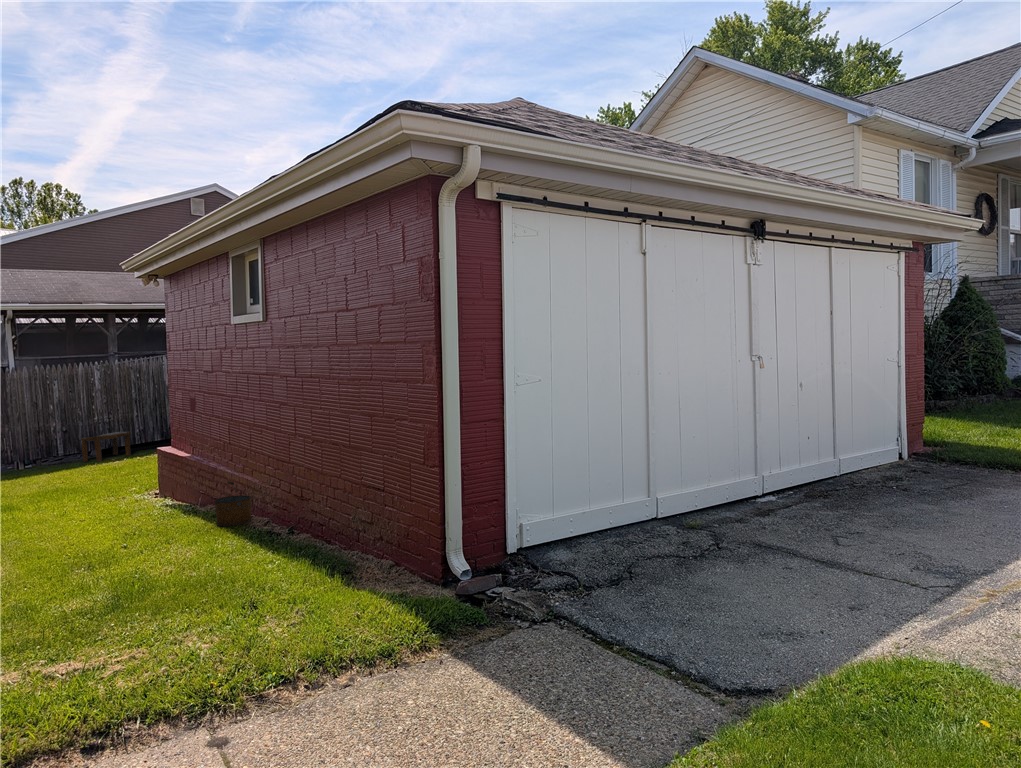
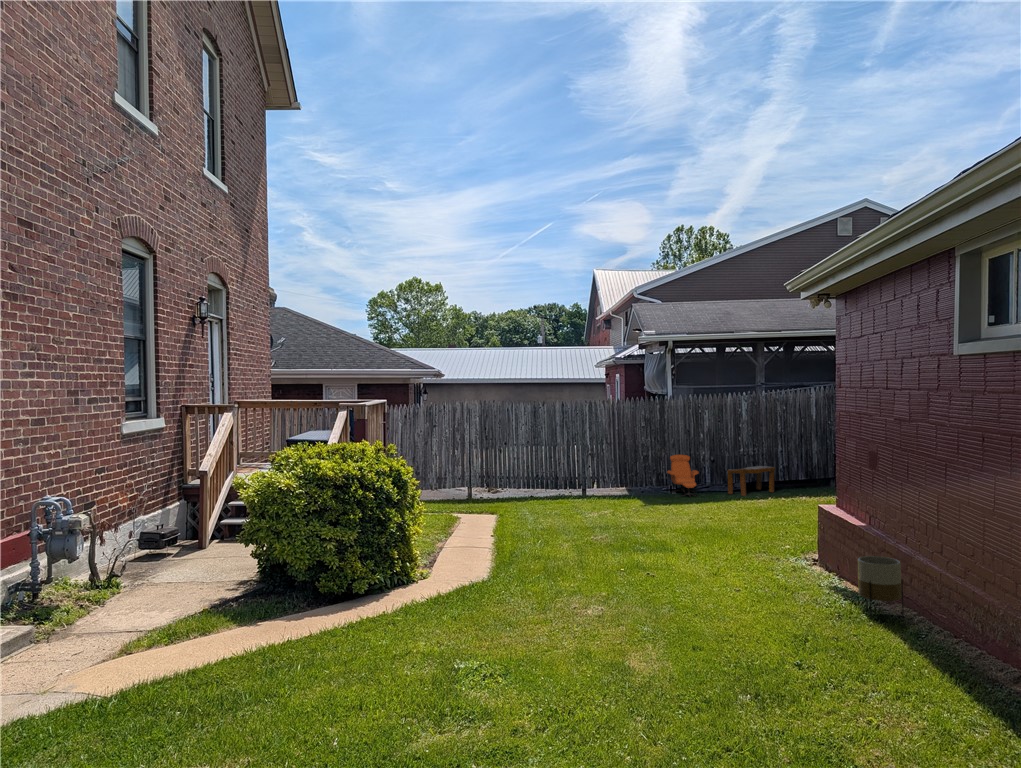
lounge chair: none [12,428,51,471] -> present [667,455,699,496]
planter: none [180,472,213,517] -> present [858,556,904,619]
bucket: present [215,481,251,526] -> none [925,597,988,674]

